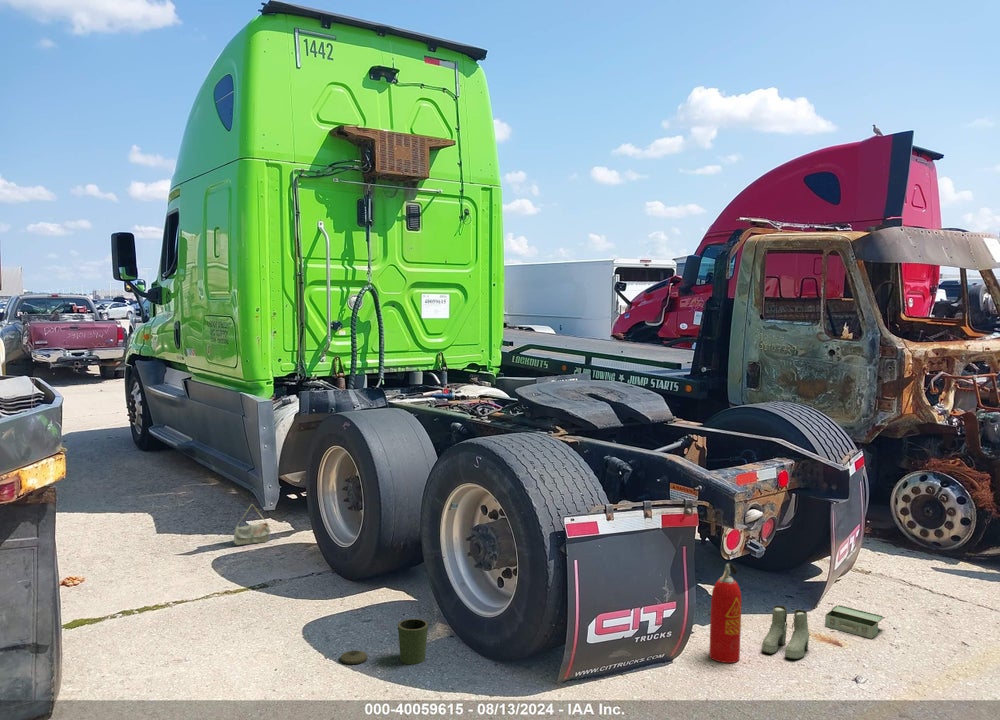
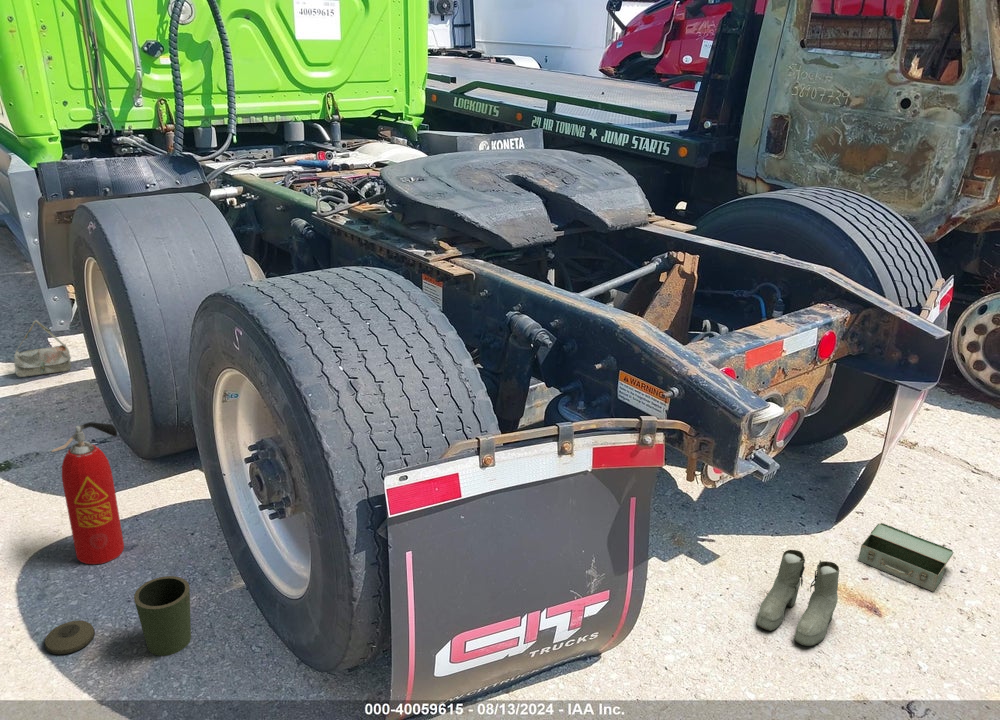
fire extinguisher: present [709,563,742,663] -> present [52,422,124,564]

